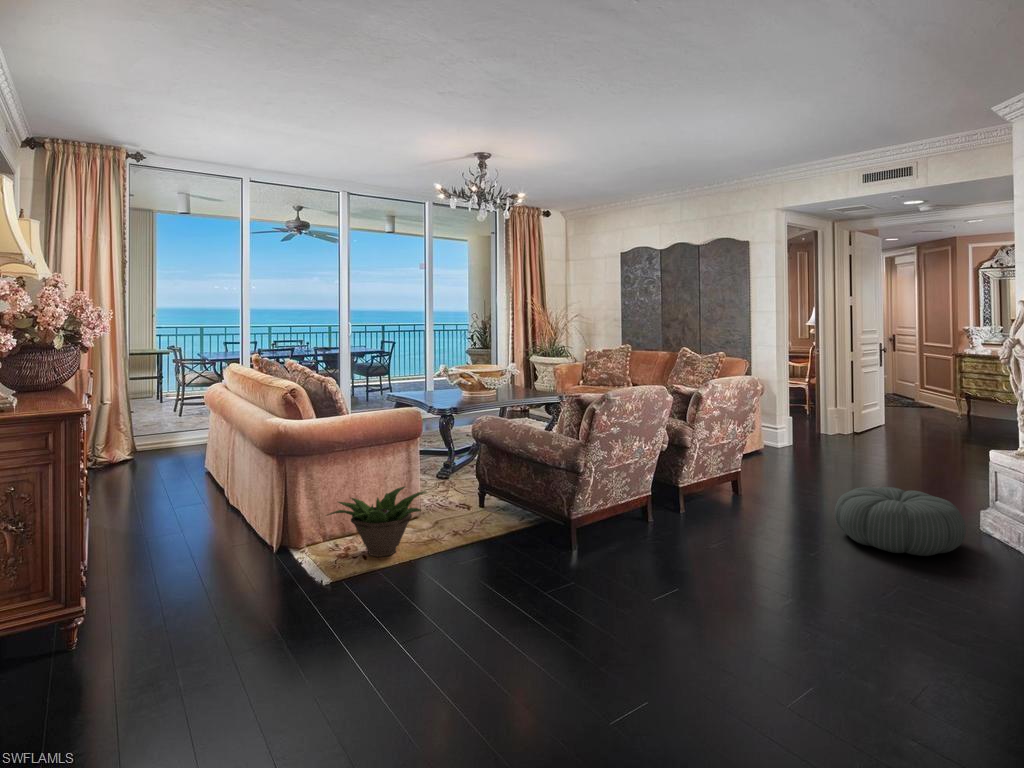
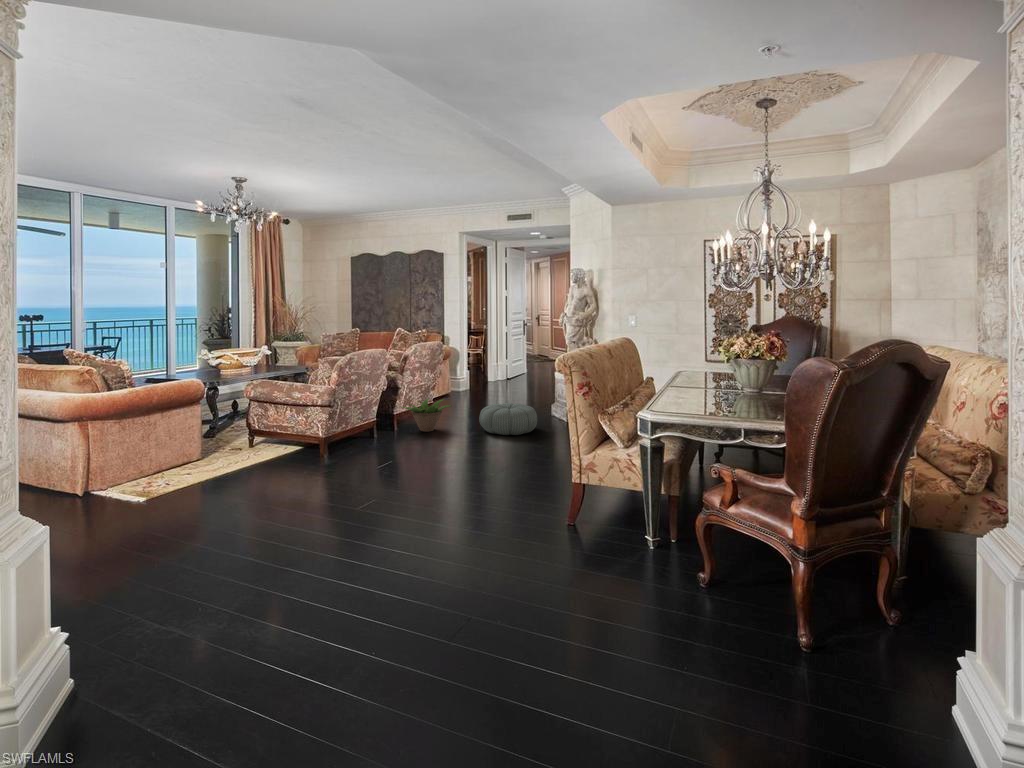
decorative plant: present [328,486,426,557] -> present [403,399,450,431]

